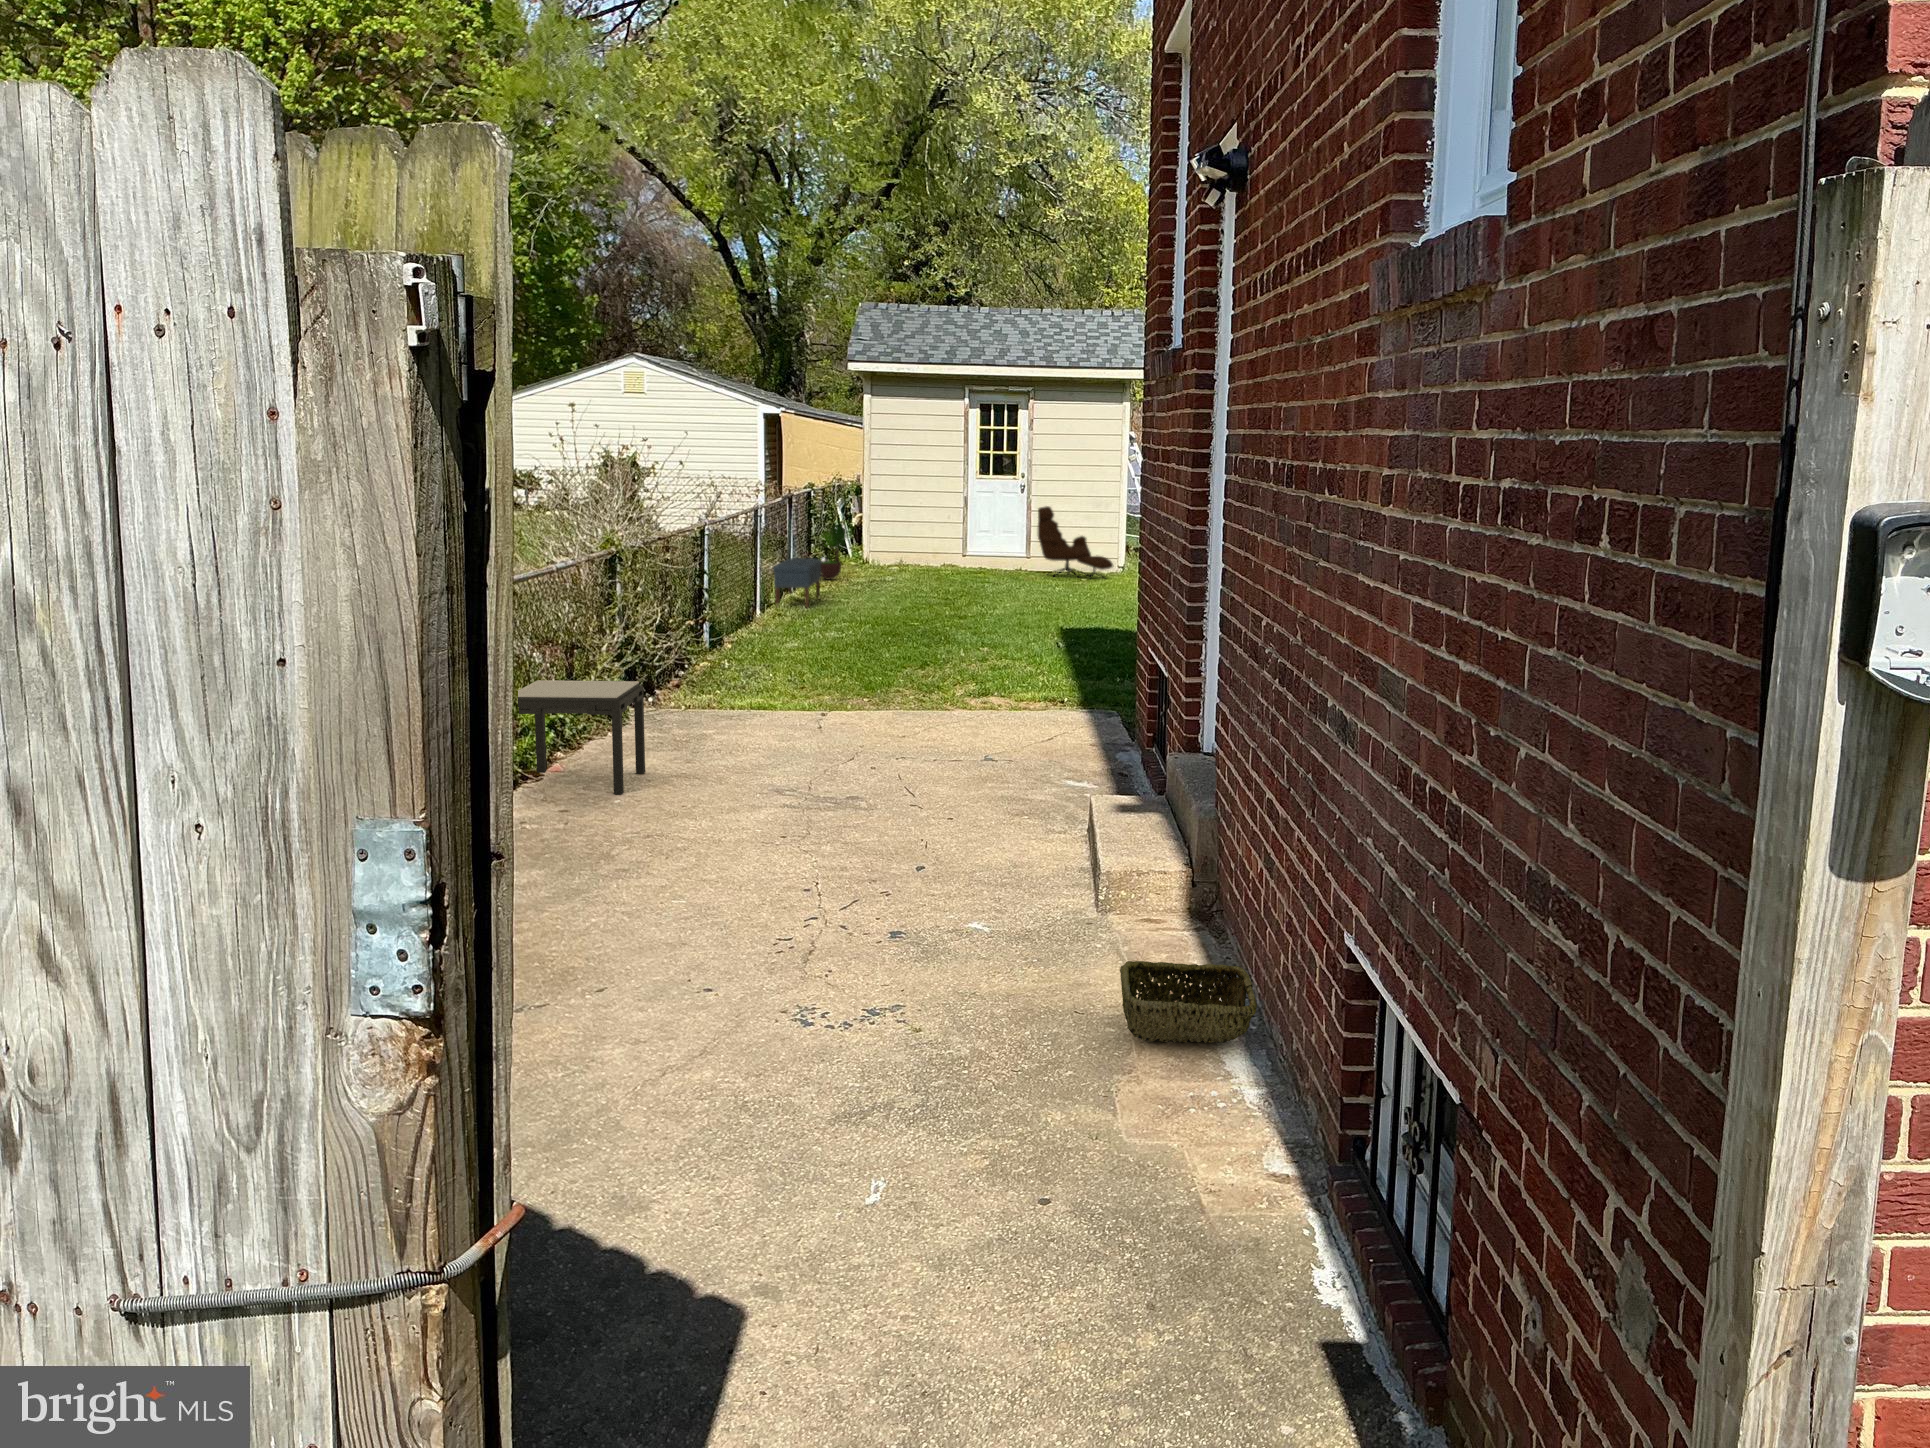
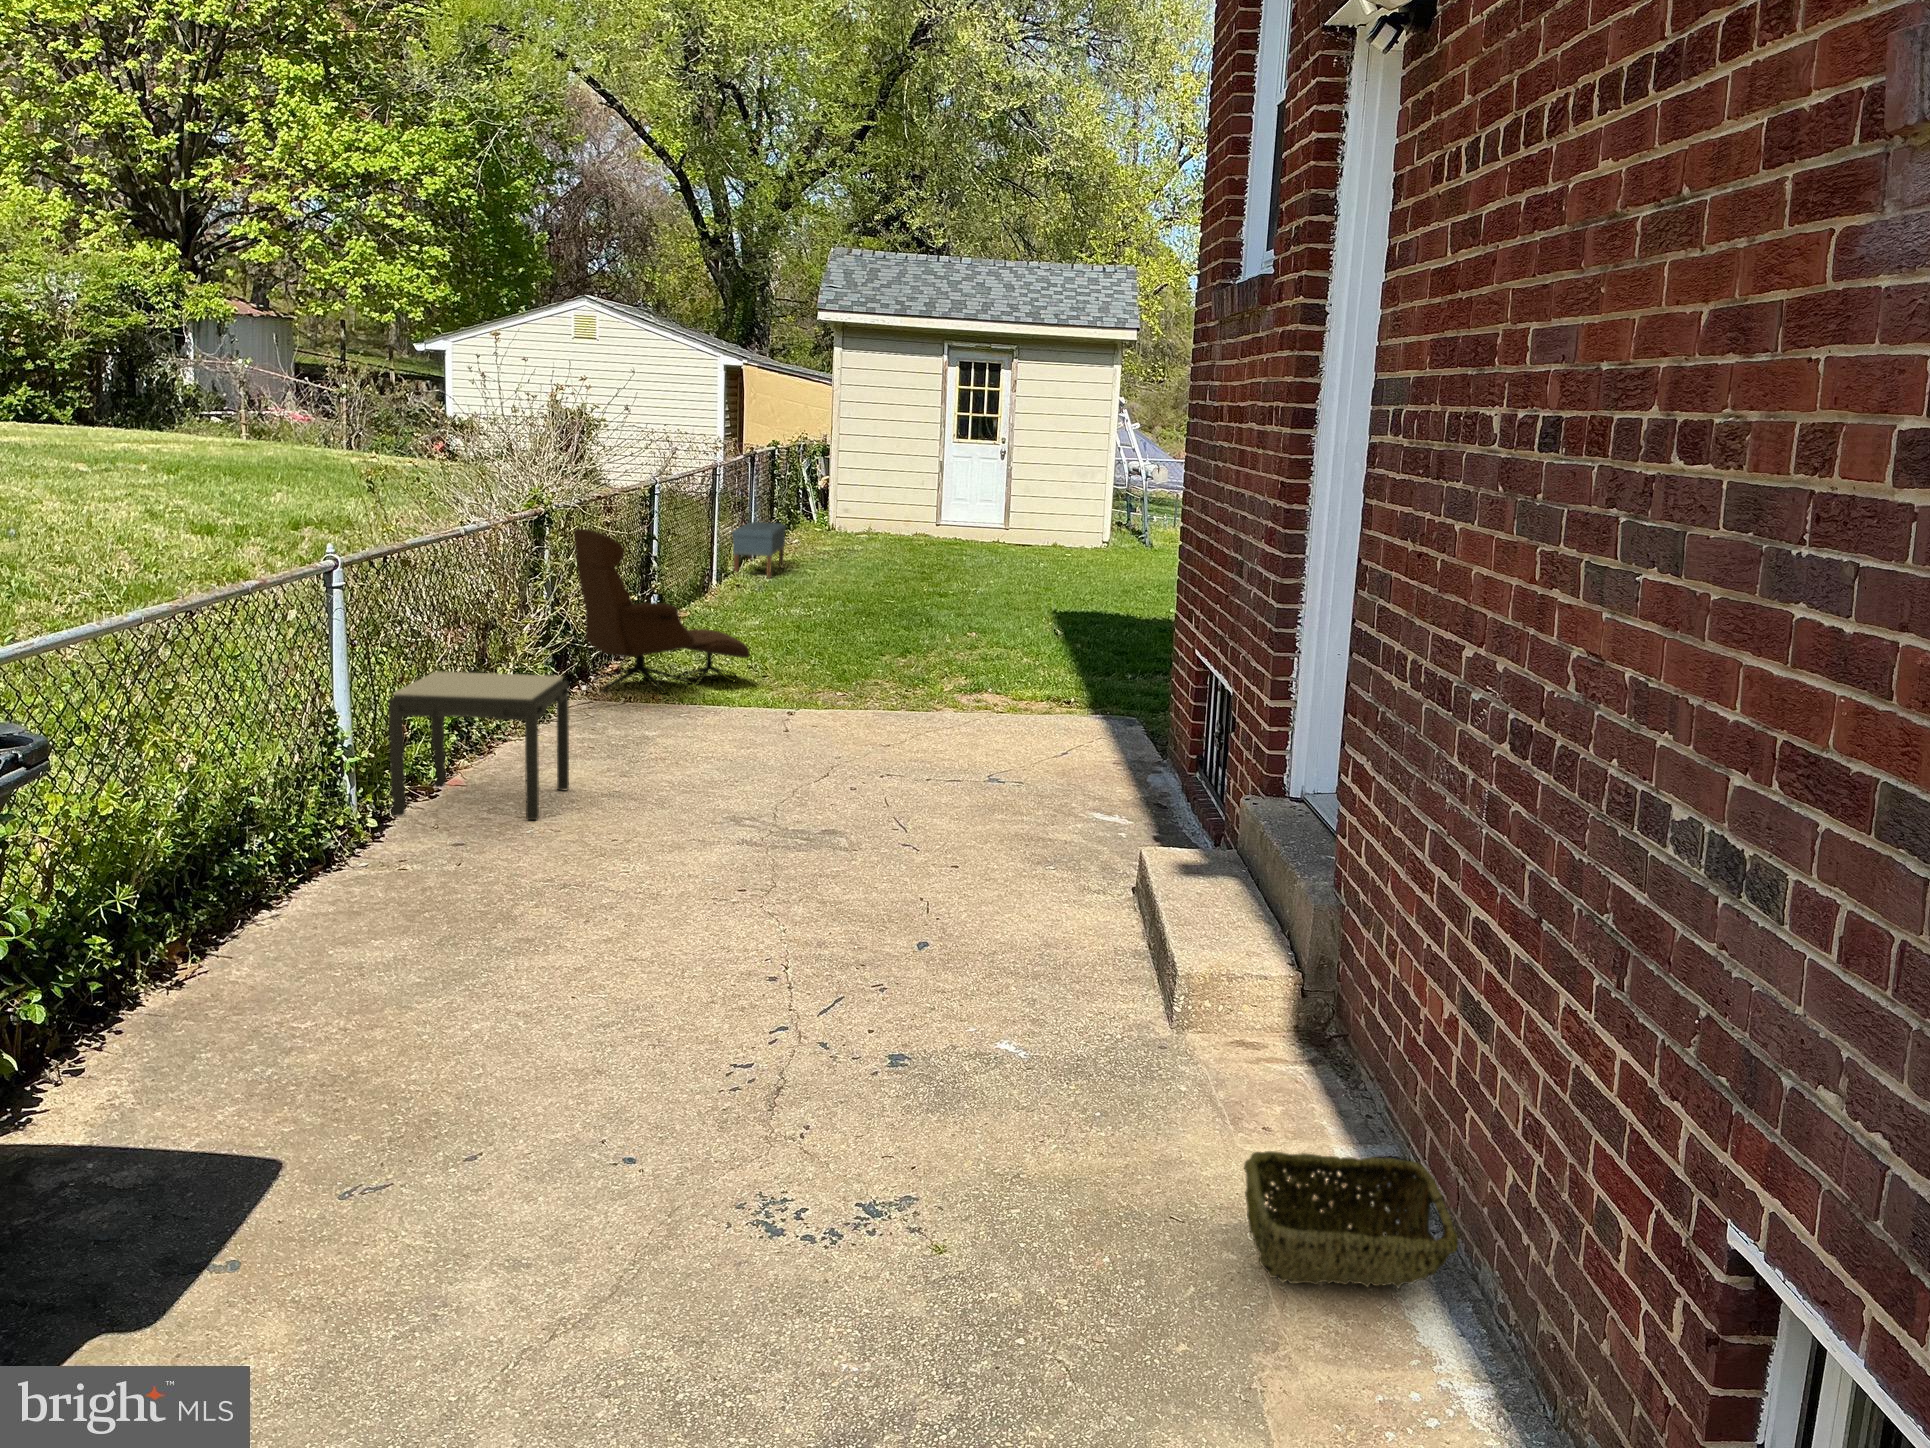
lounge chair: present [1038,506,1113,578] -> present [574,528,750,694]
potted tree: present [821,525,848,579] -> none [779,482,817,546]

